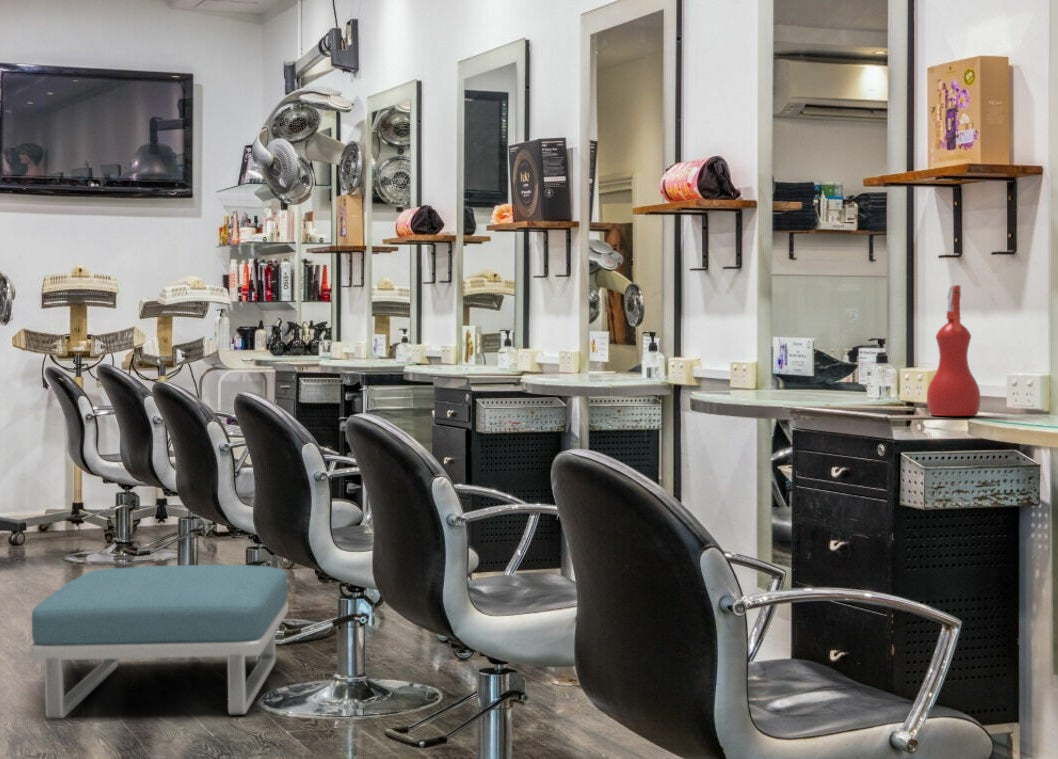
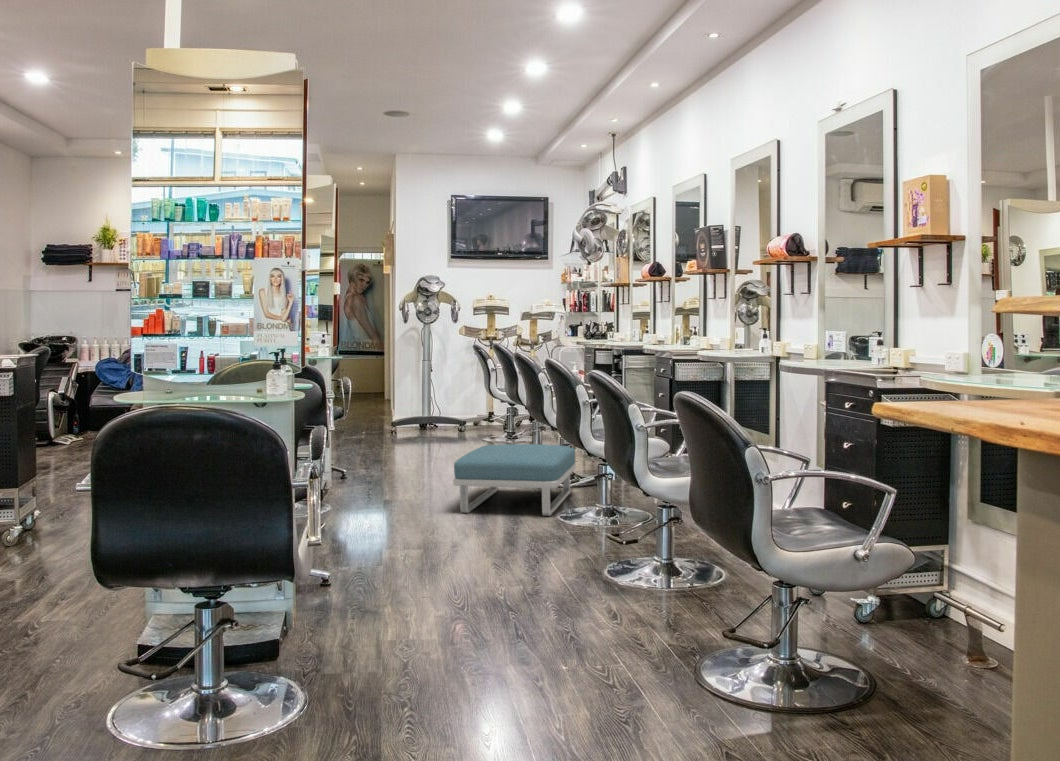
spray bottle: present [927,285,980,416] -> none [887,305,918,375]

